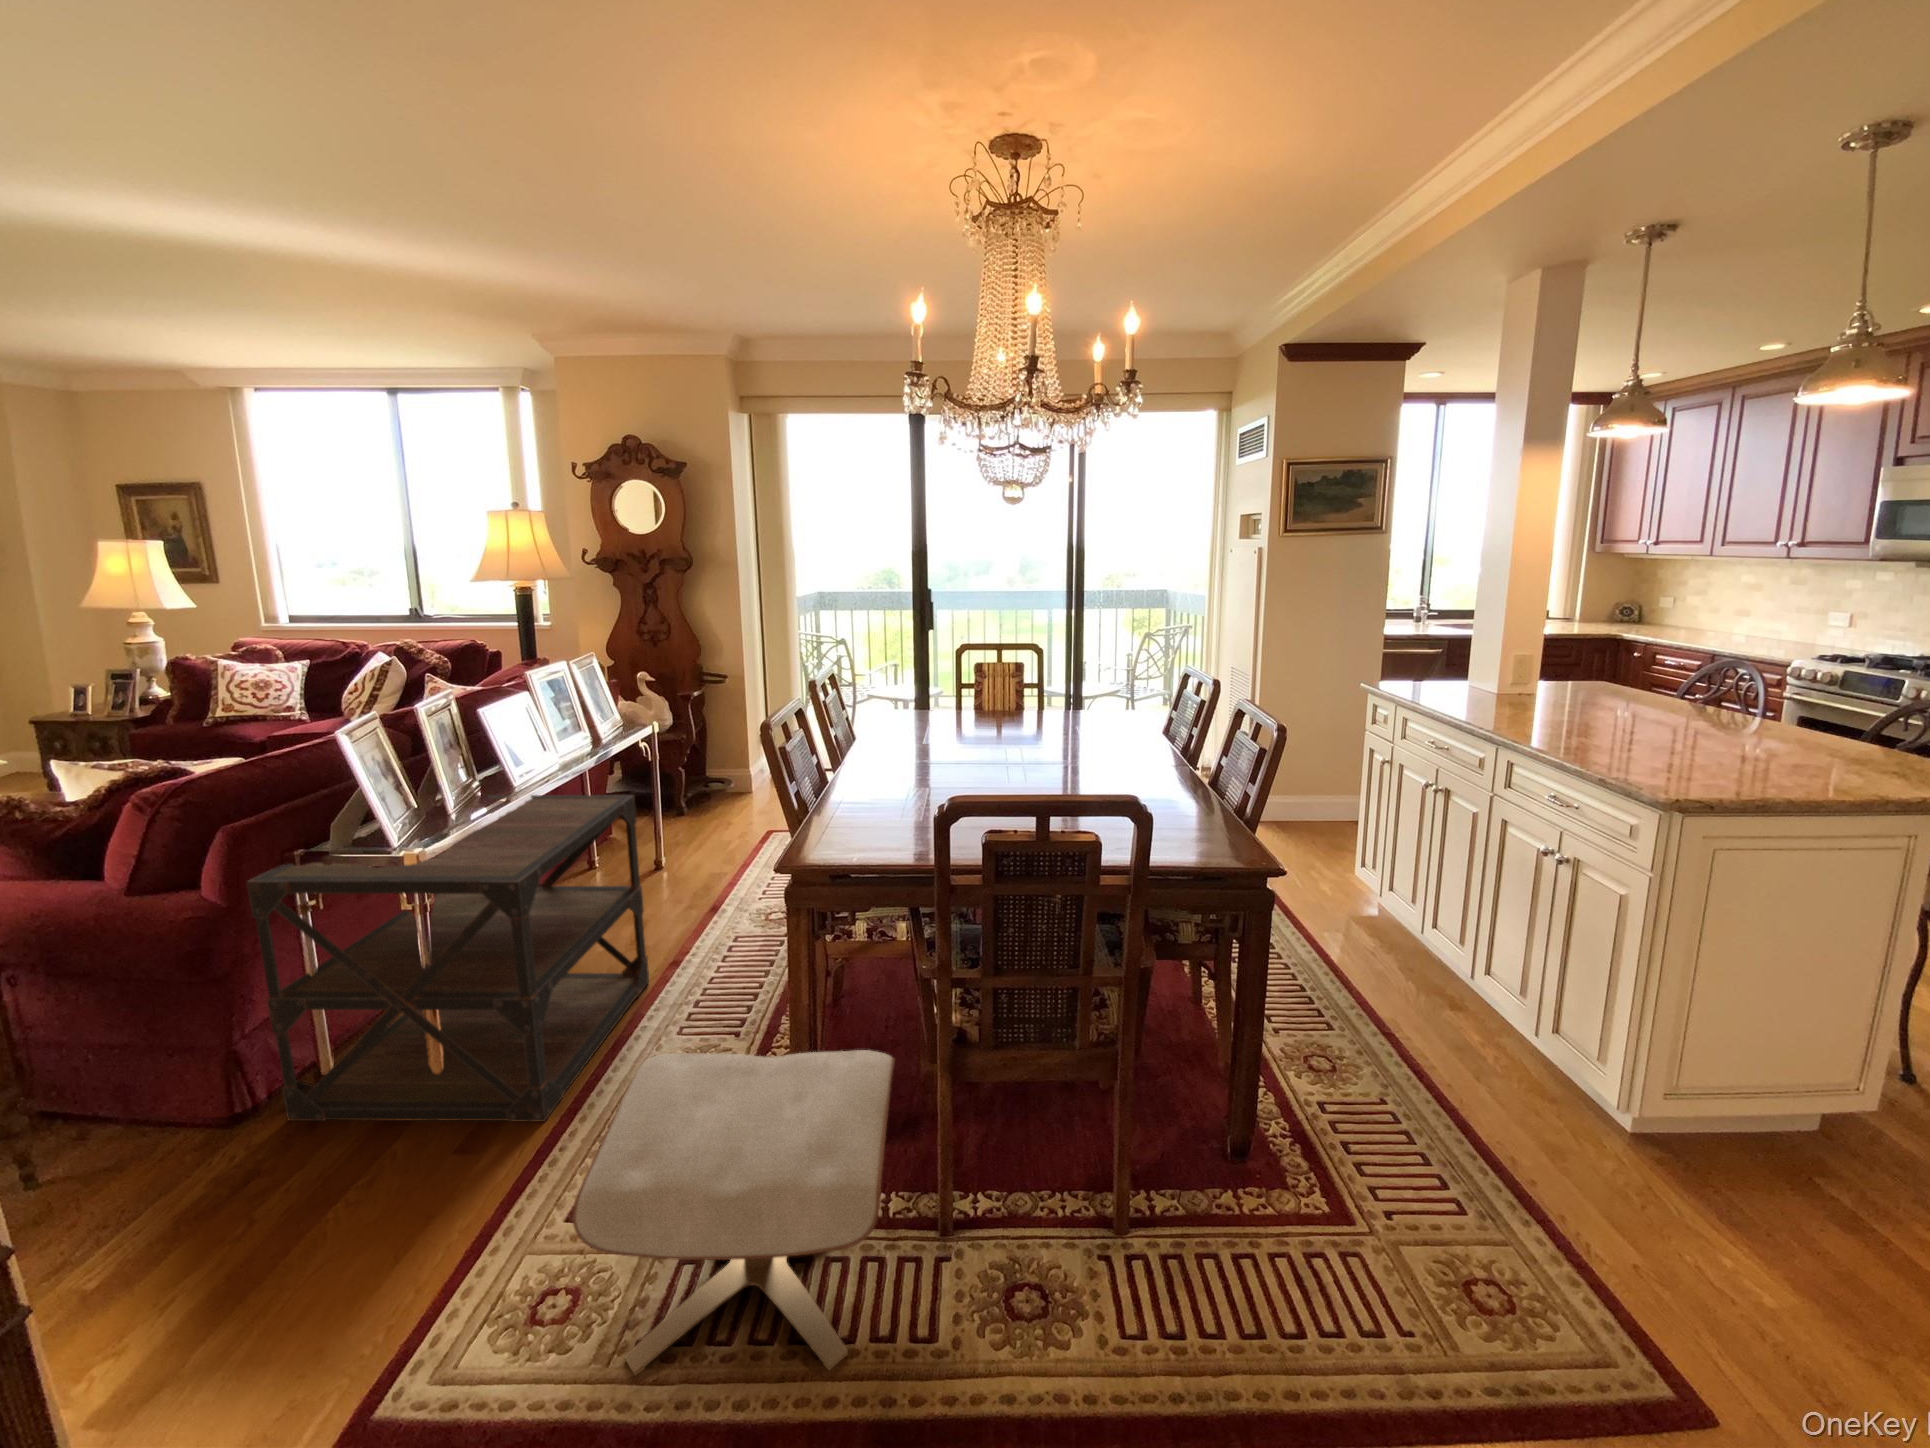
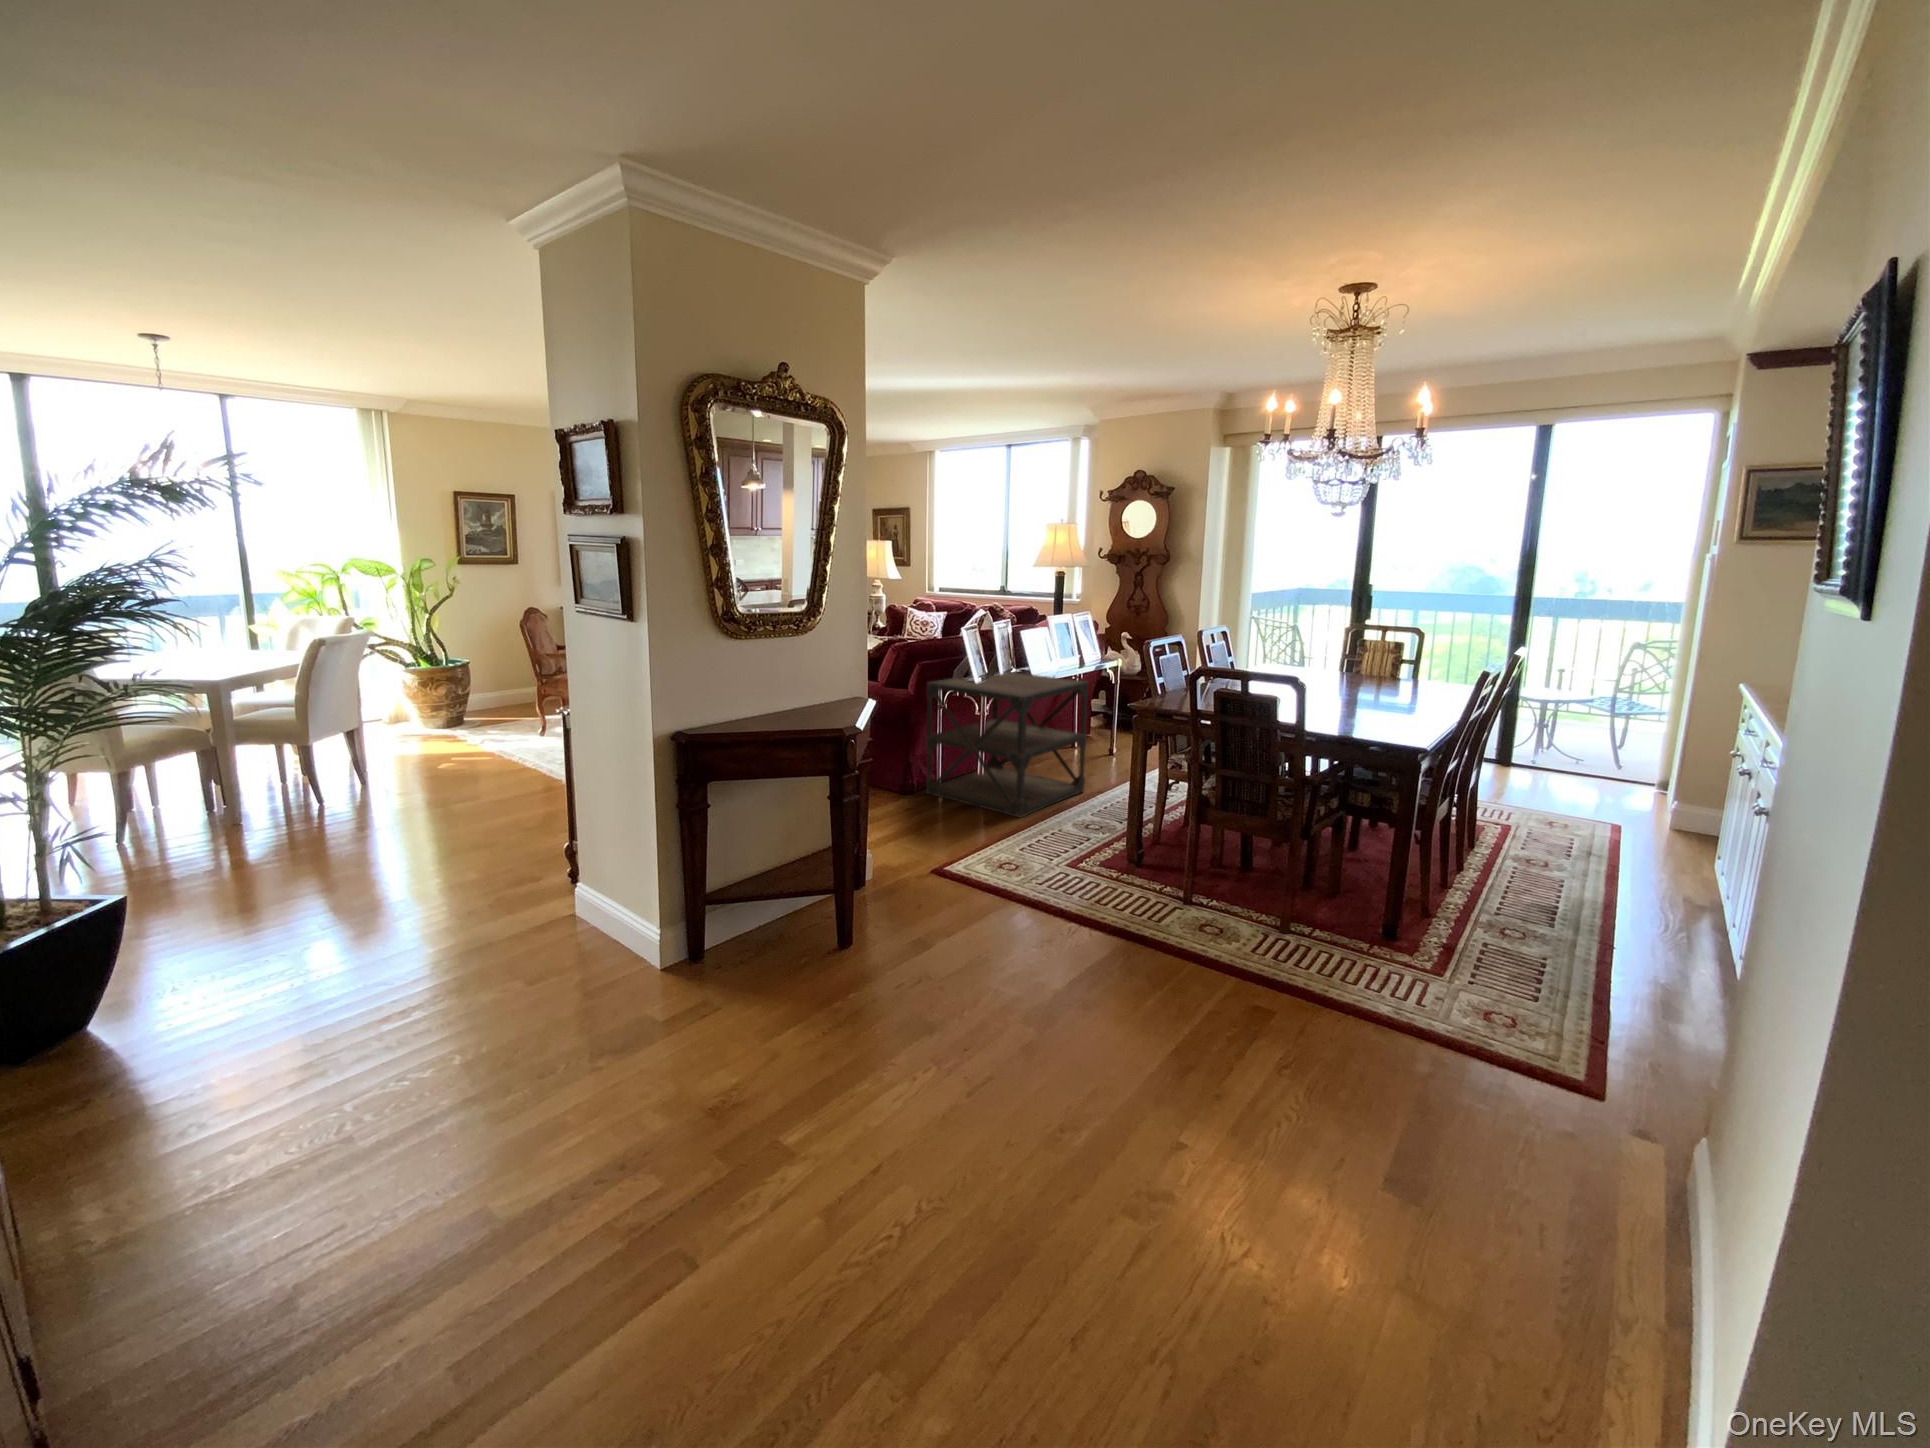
ottoman: present [572,1050,895,1375] -> none [1019,772,1169,898]

